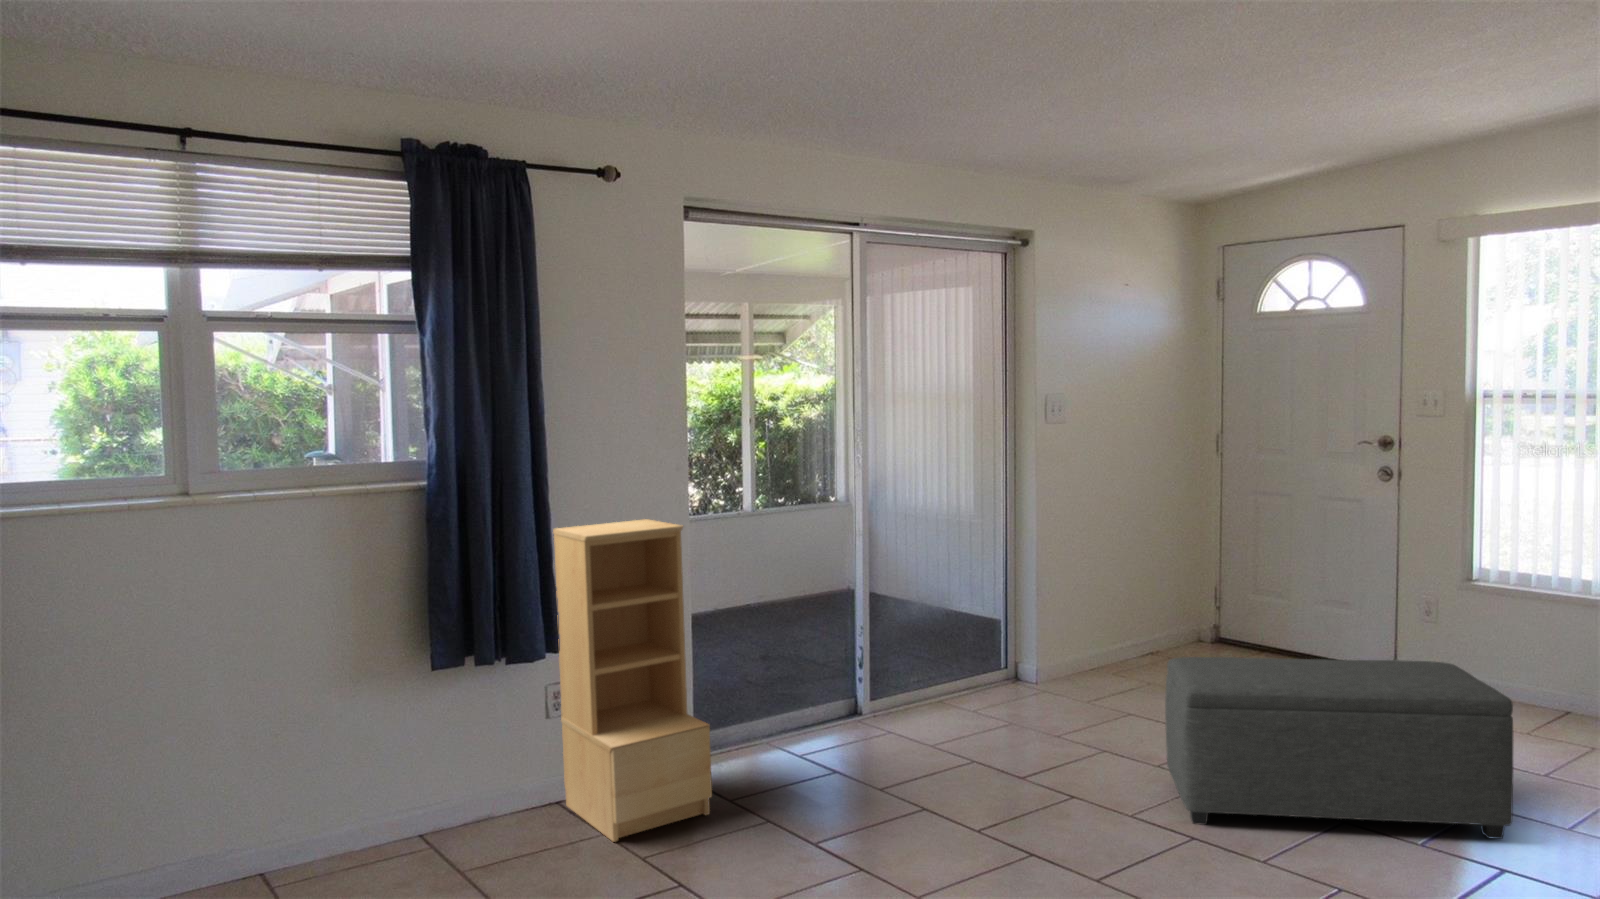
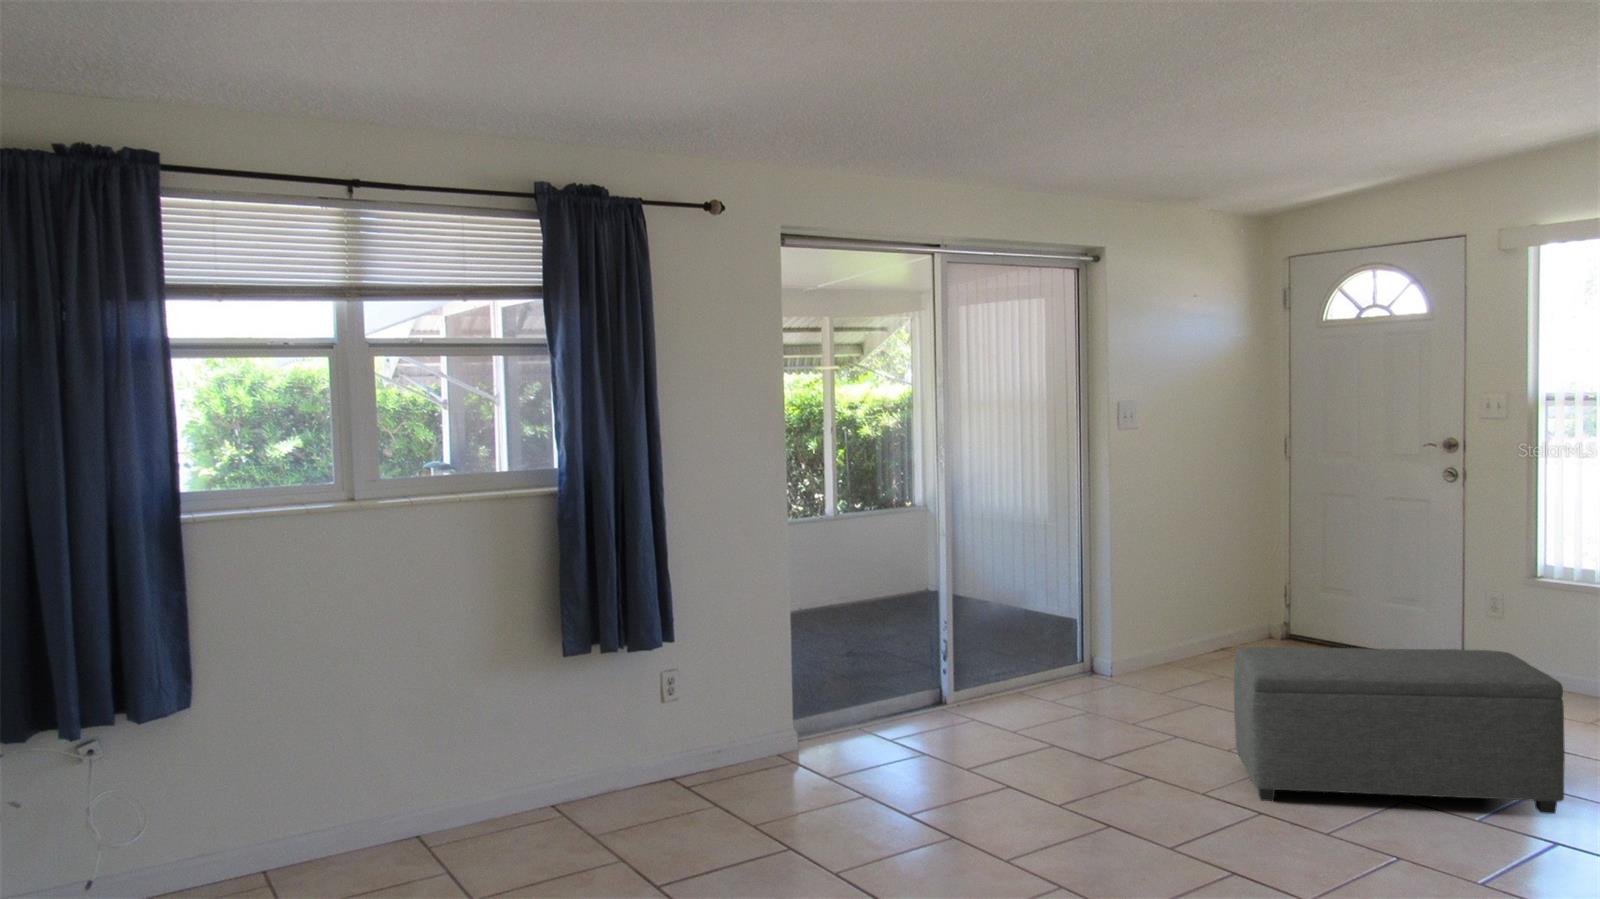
bookshelf: present [553,519,712,842] -> none [665,521,812,813]

